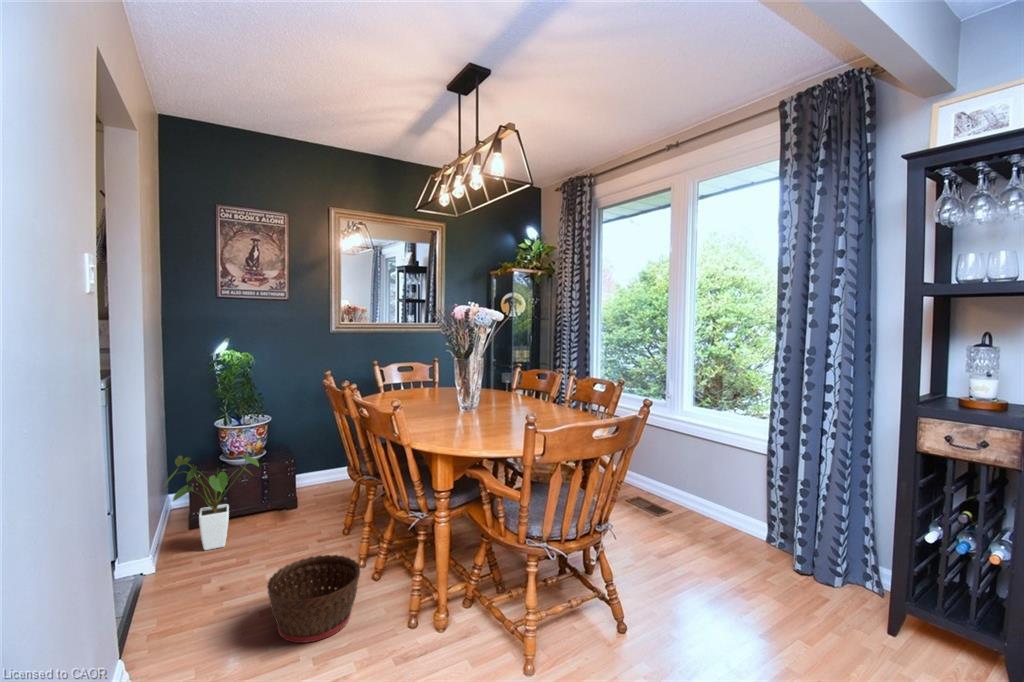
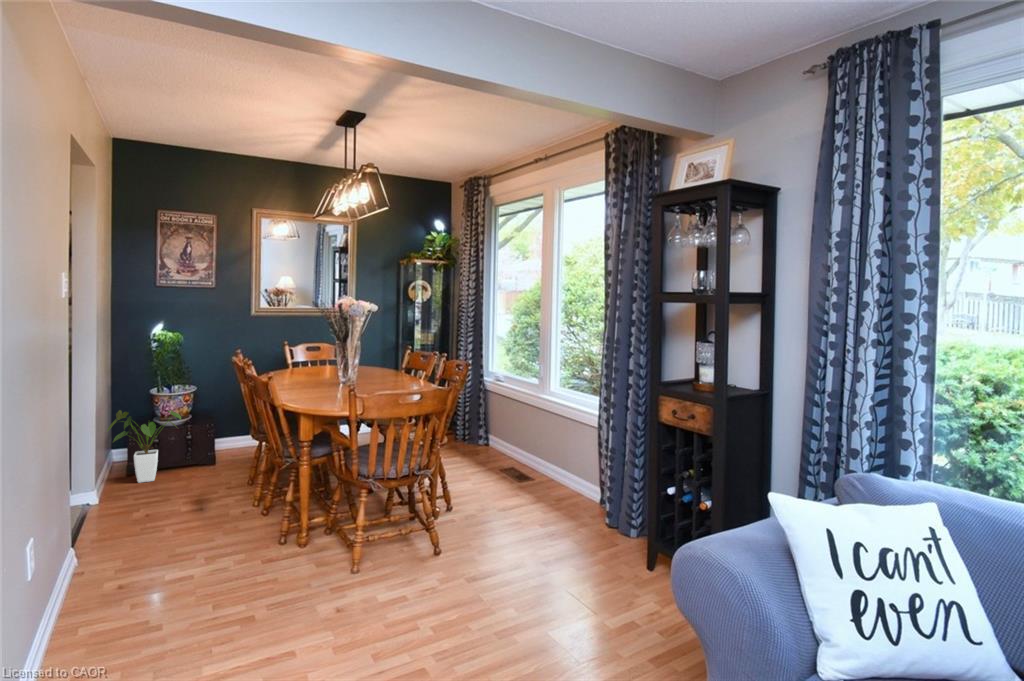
basket: present [267,555,360,643] -> none [173,475,243,525]

